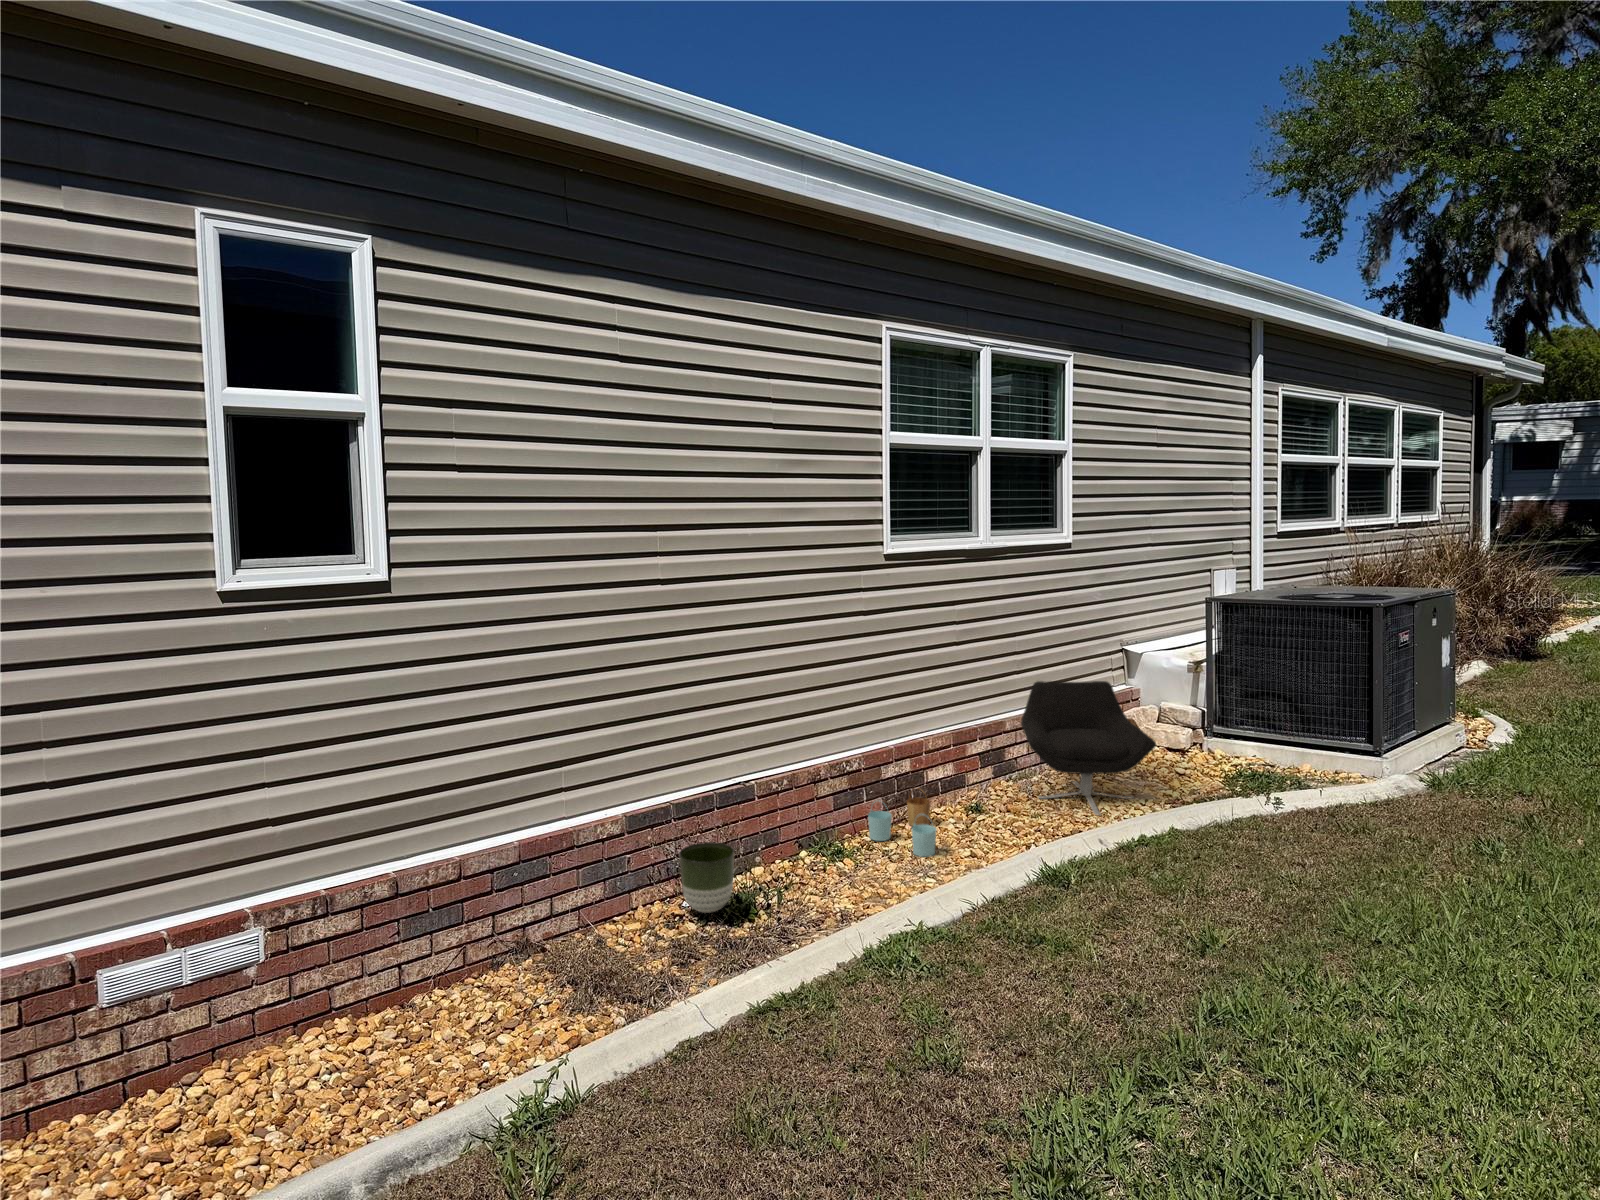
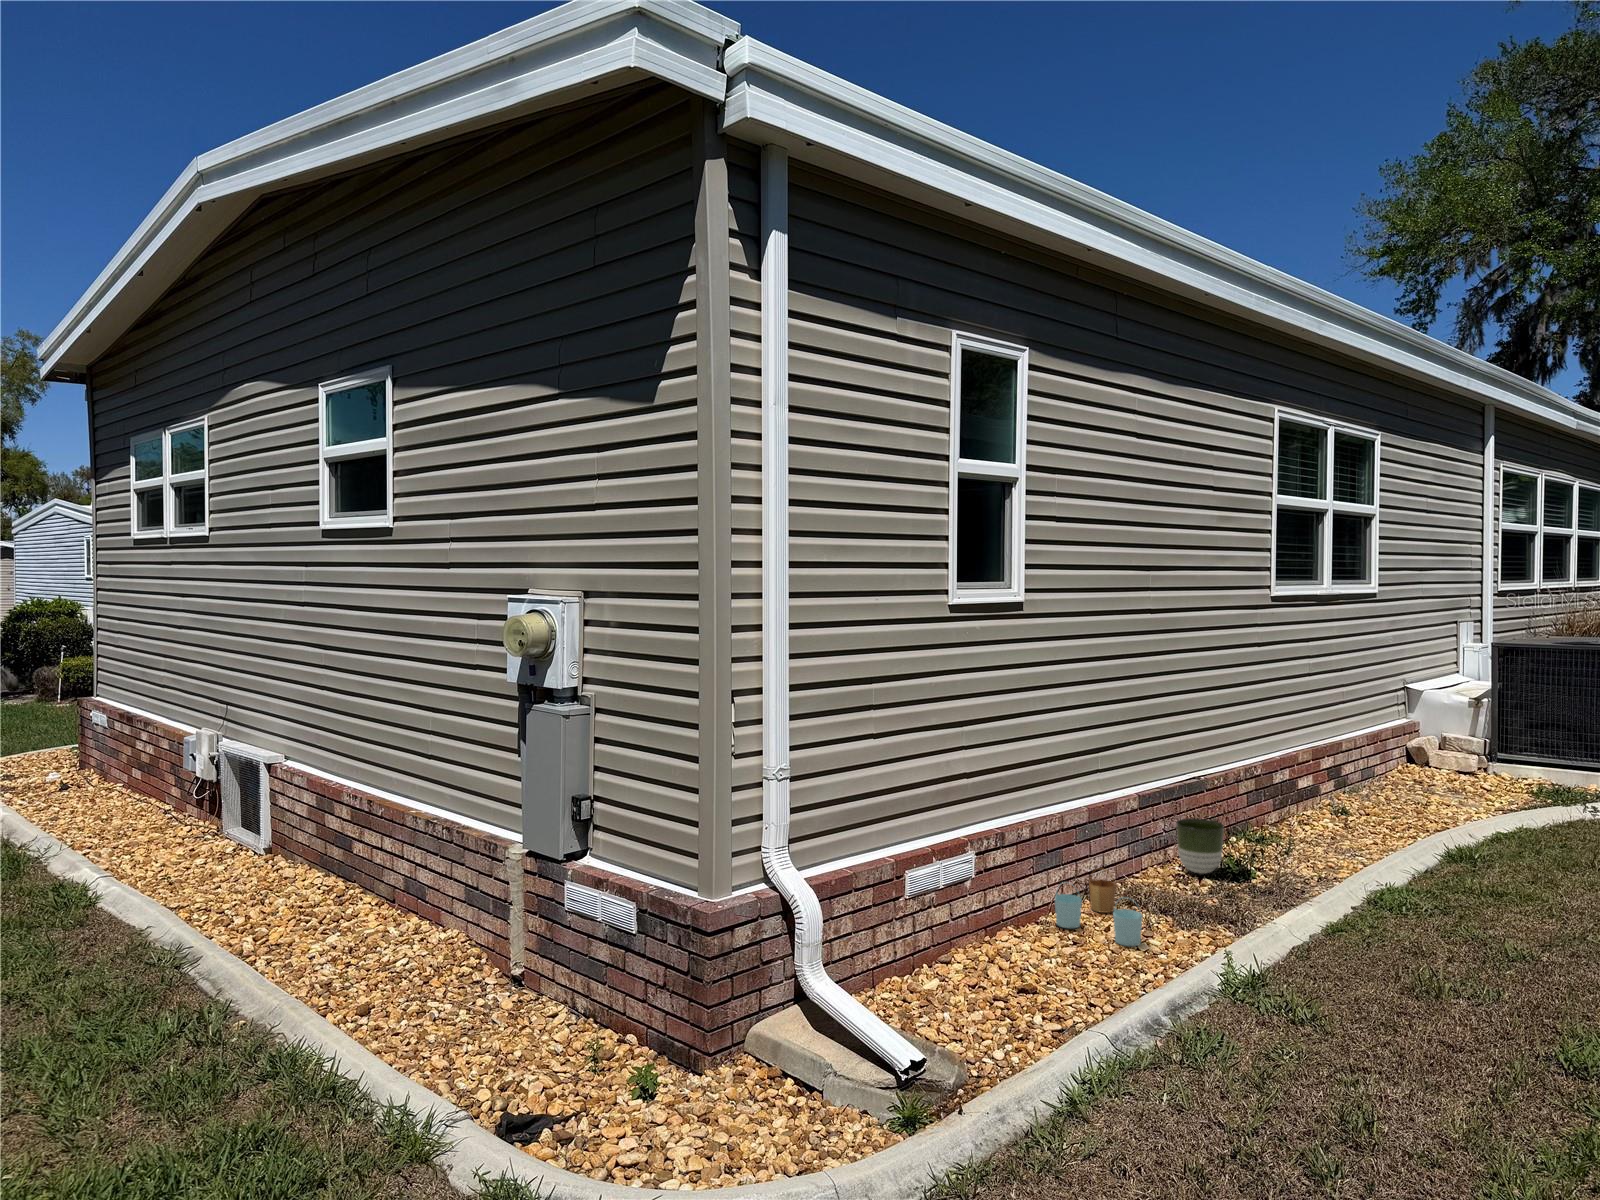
lounge chair: present [1021,681,1156,815] -> none [1353,708,1494,815]
bucket: present [868,790,936,857] -> present [1055,878,1143,946]

